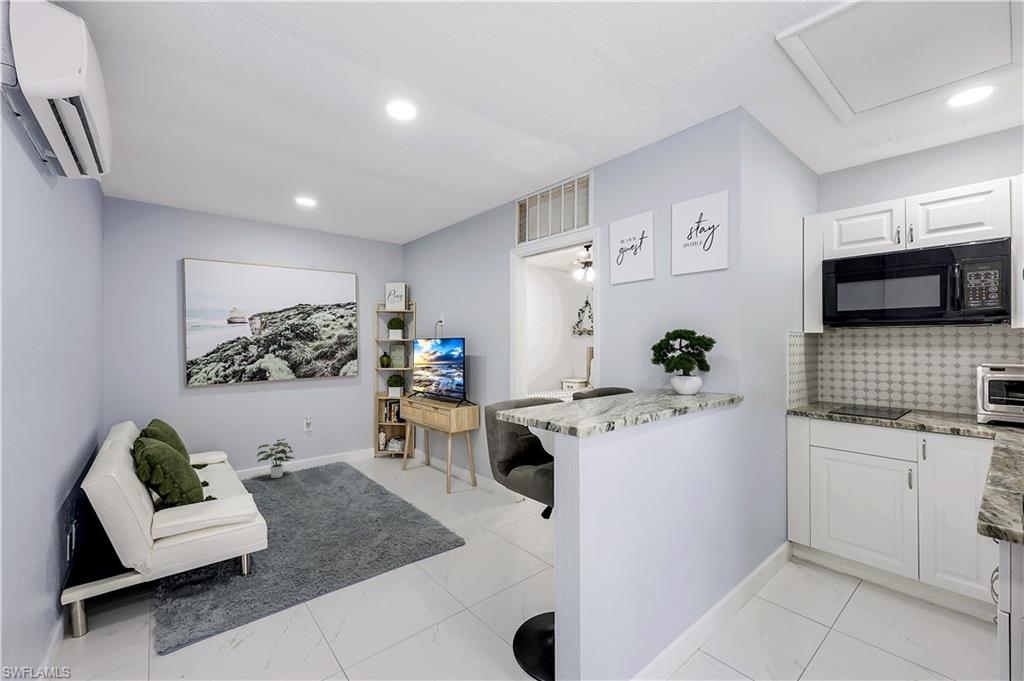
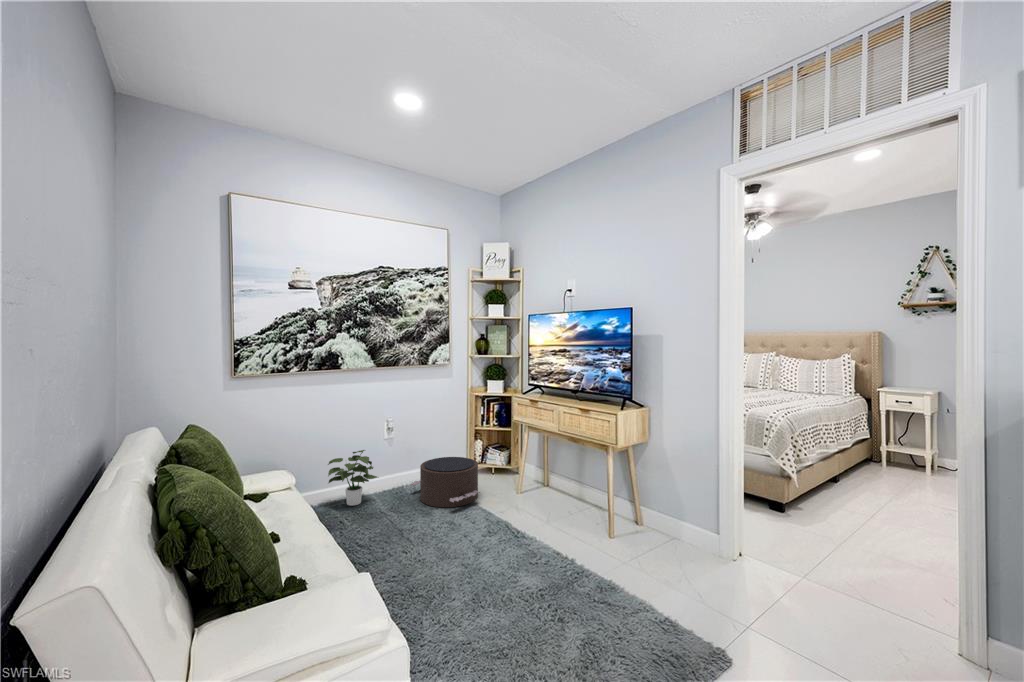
pouf: none [321,444,371,478] -> present [411,457,479,507]

